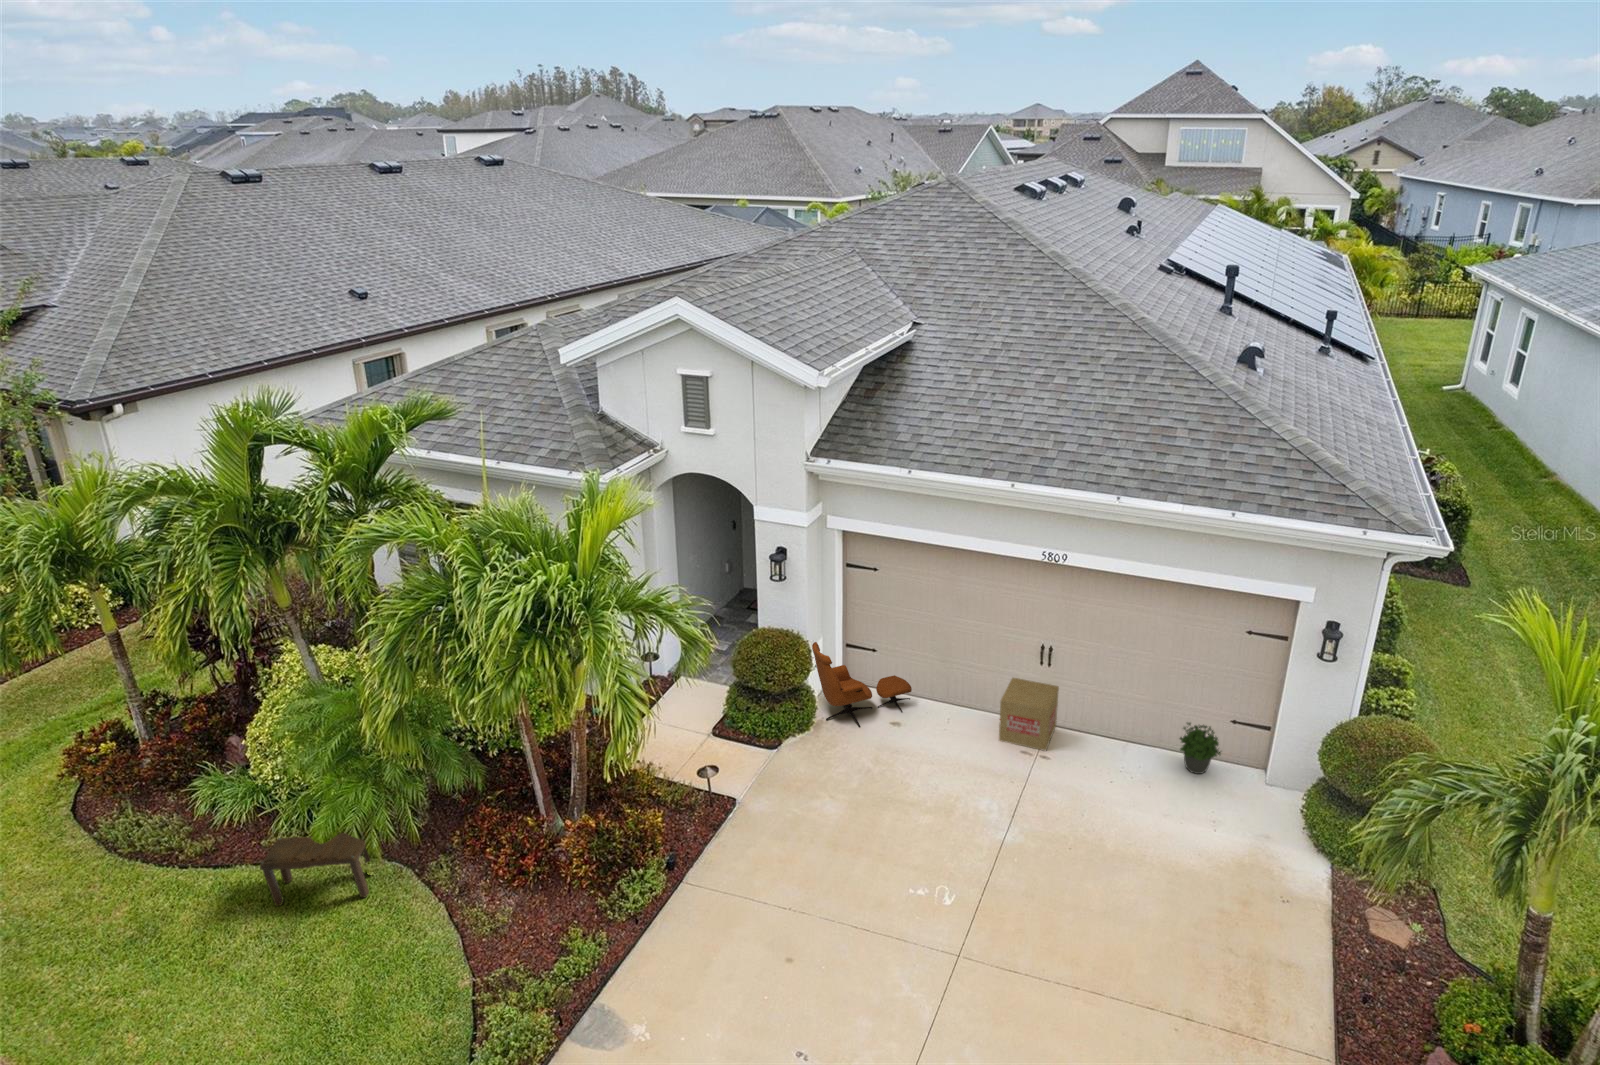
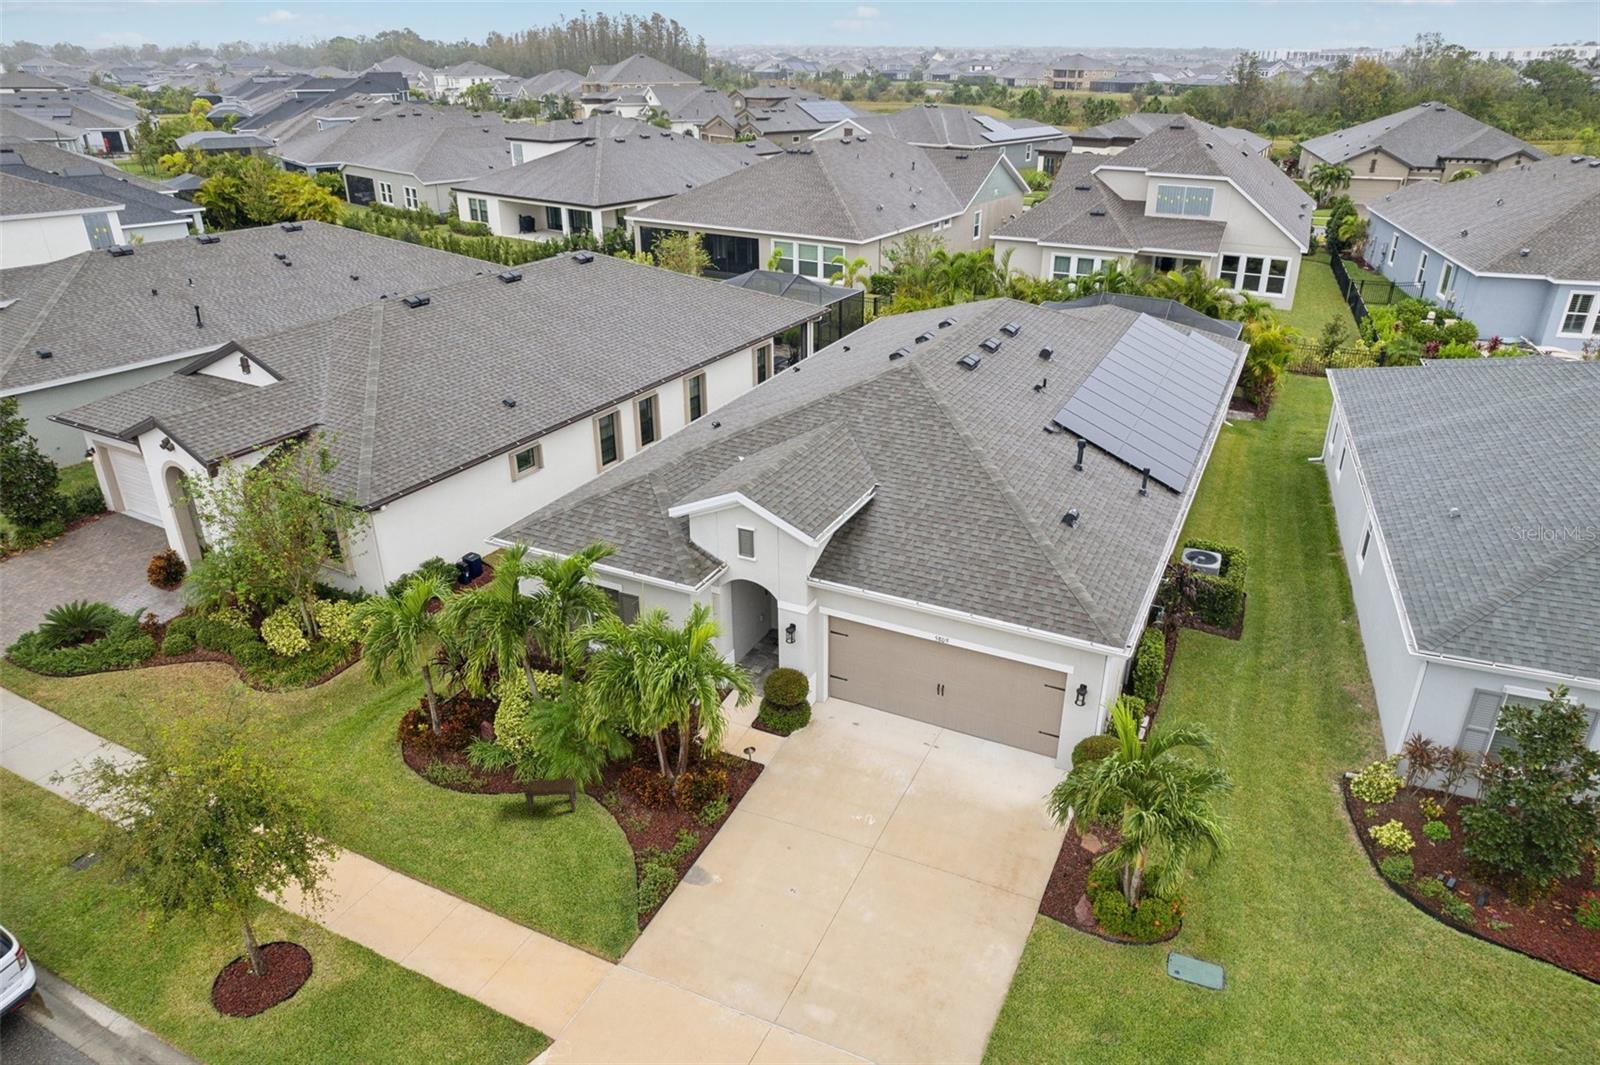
lounge chair: present [812,642,912,727] -> none [809,678,866,727]
cardboard box: present [999,678,1059,751] -> none [912,702,947,745]
potted plant: present [1180,723,1221,774] -> none [1008,732,1029,761]

